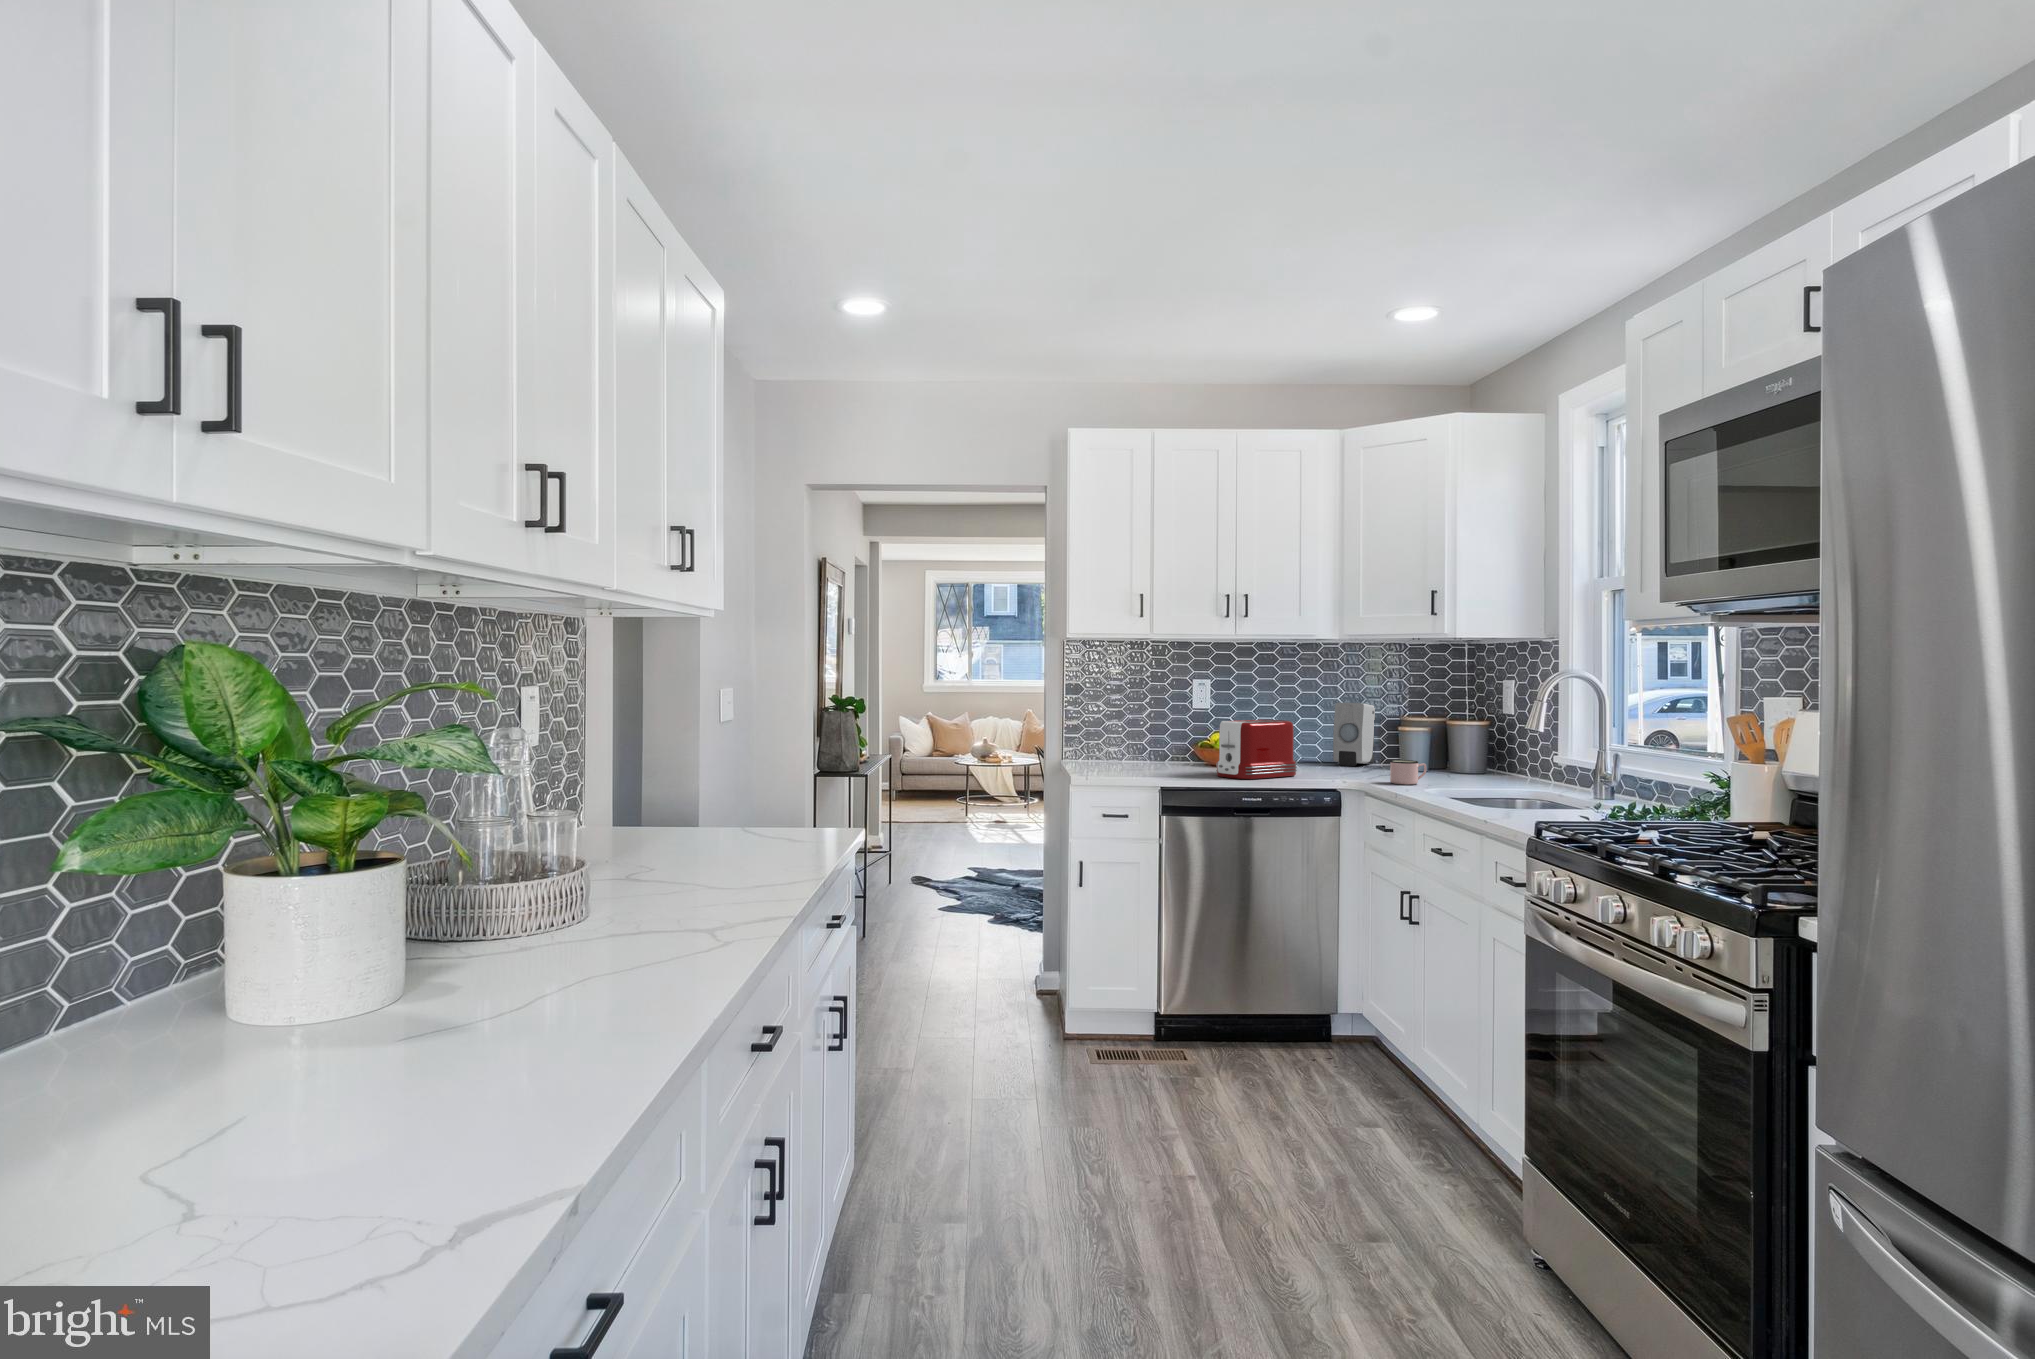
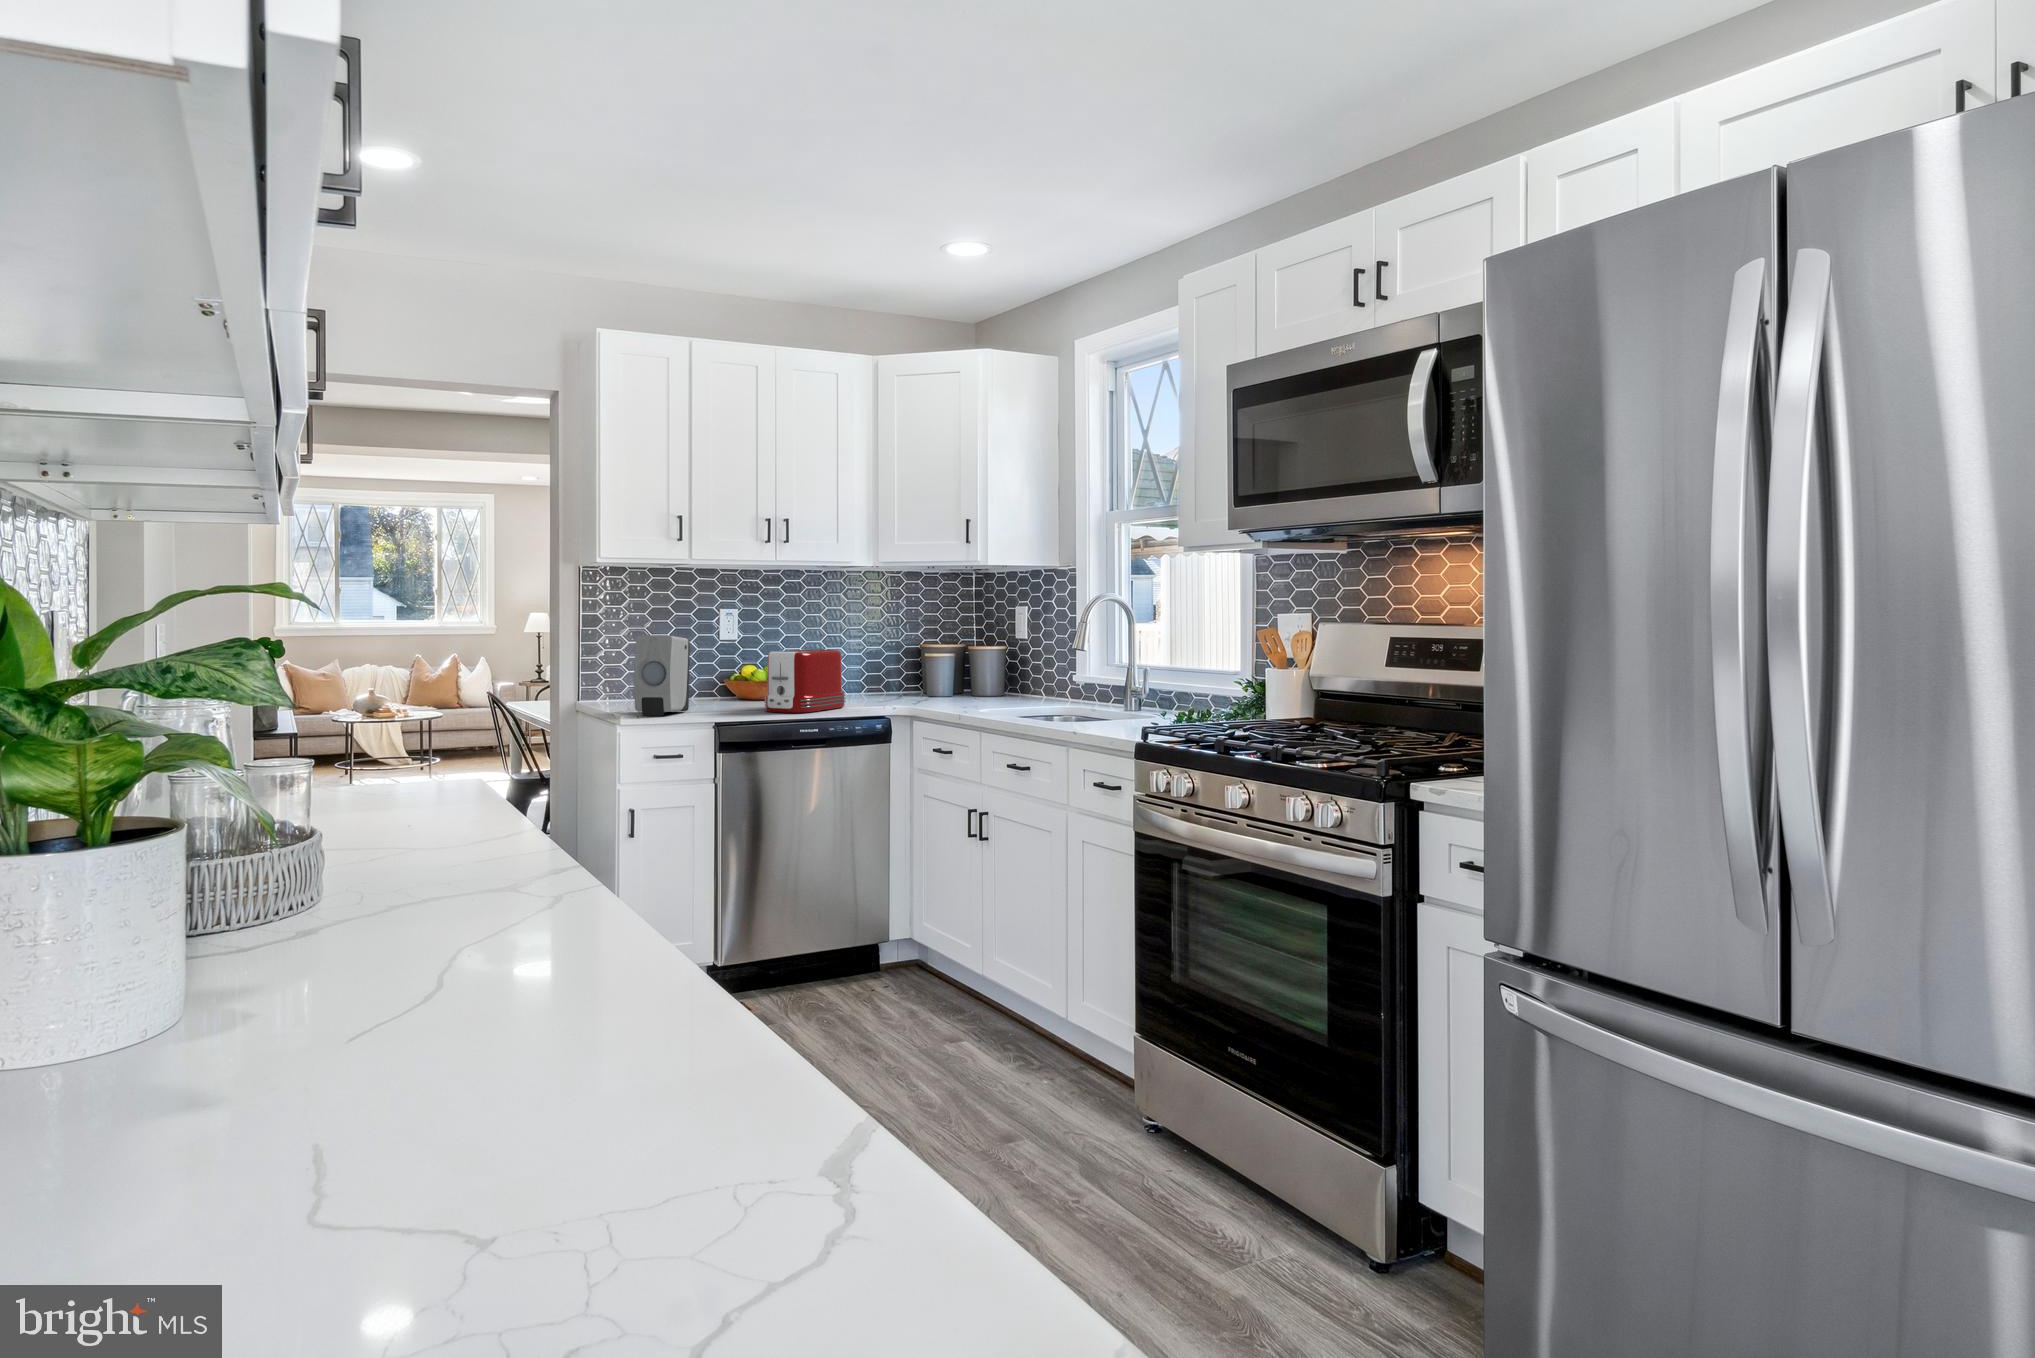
soap dispenser: present [1333,703,1376,766] -> present [634,635,690,716]
mug: present [1390,760,1426,785] -> none [939,686,972,709]

